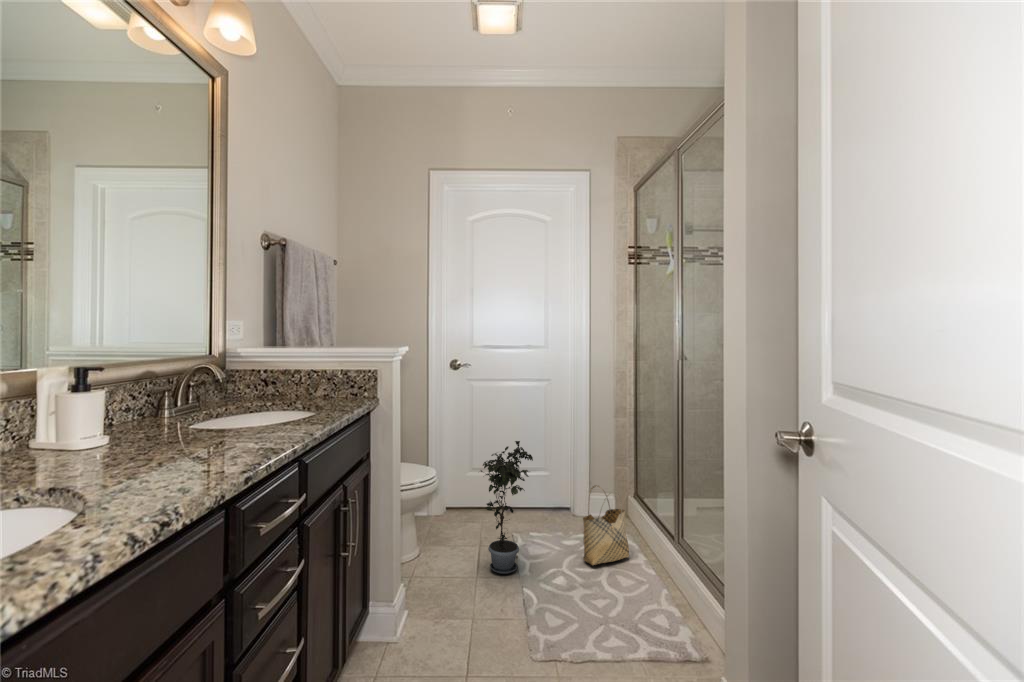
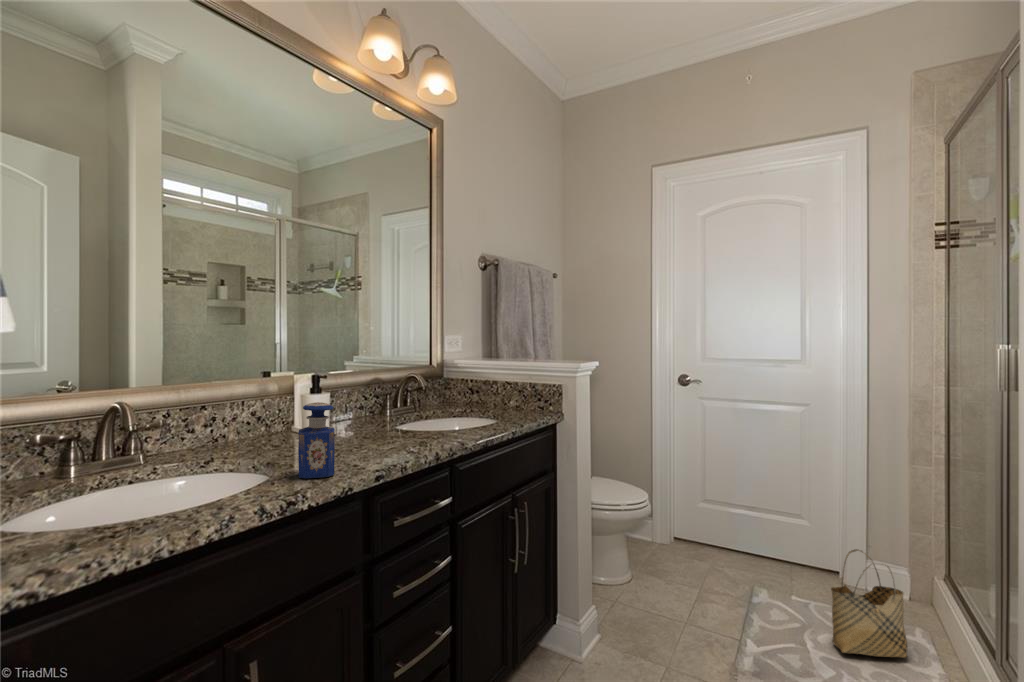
perfume bottle: none [130,391,192,493] -> present [298,402,335,478]
potted plant: present [481,441,533,574] -> none [690,476,759,630]

